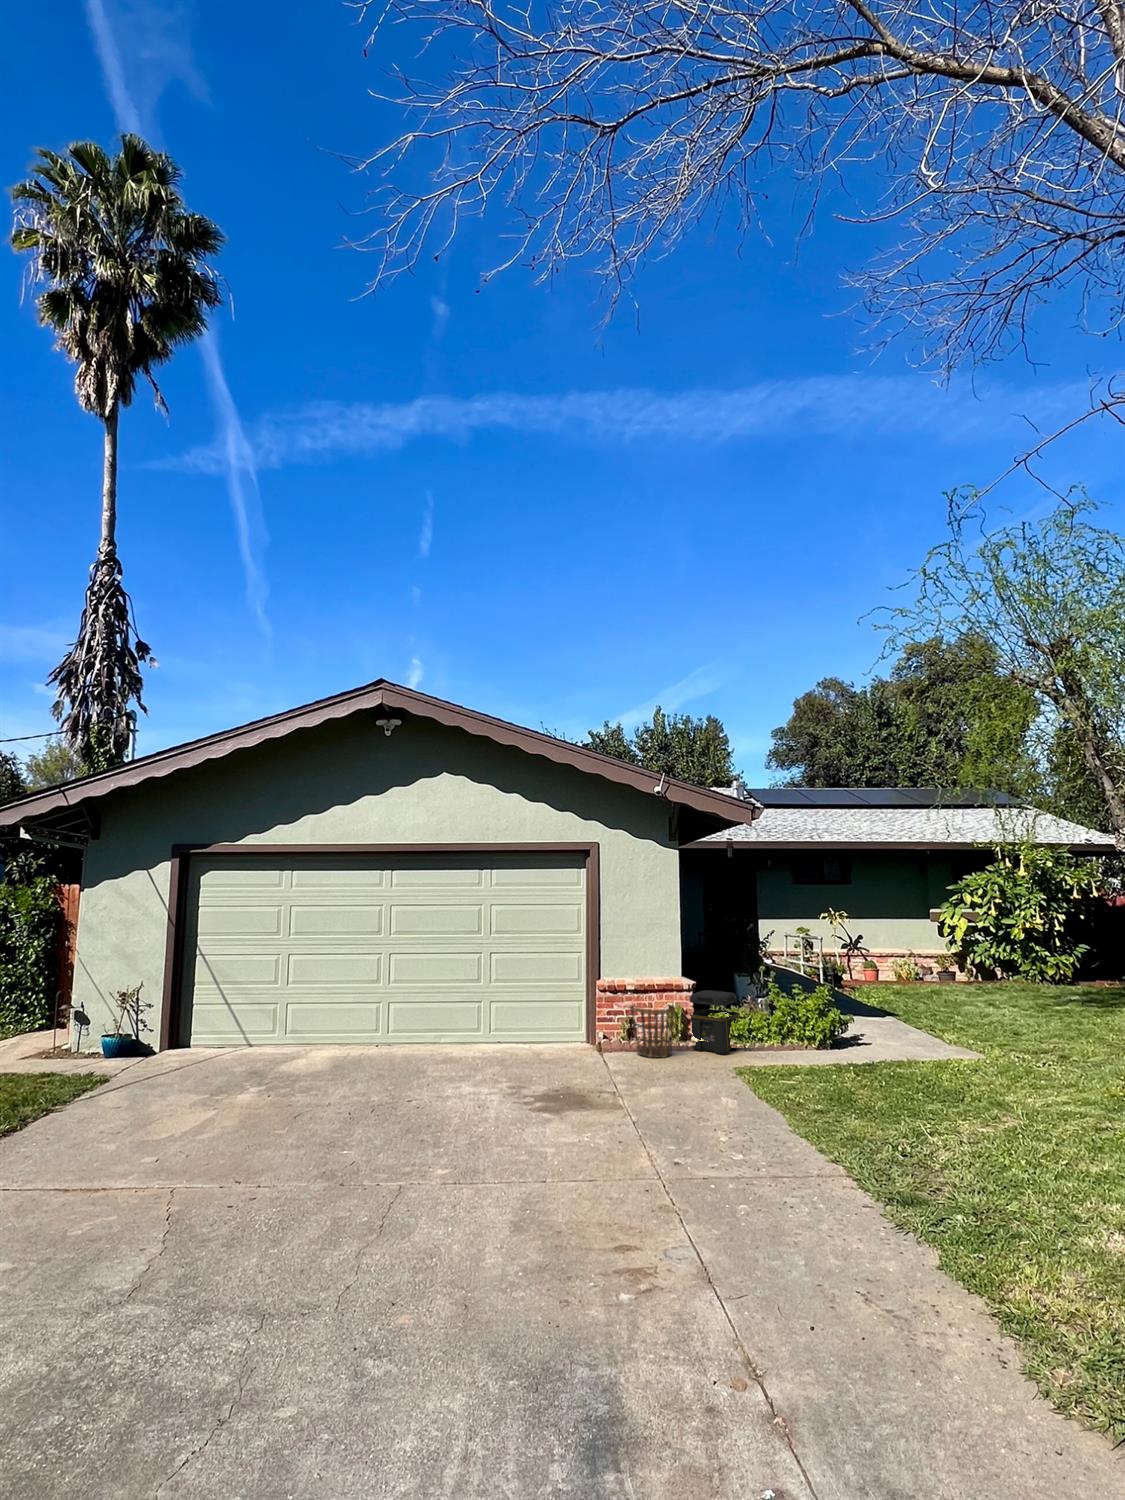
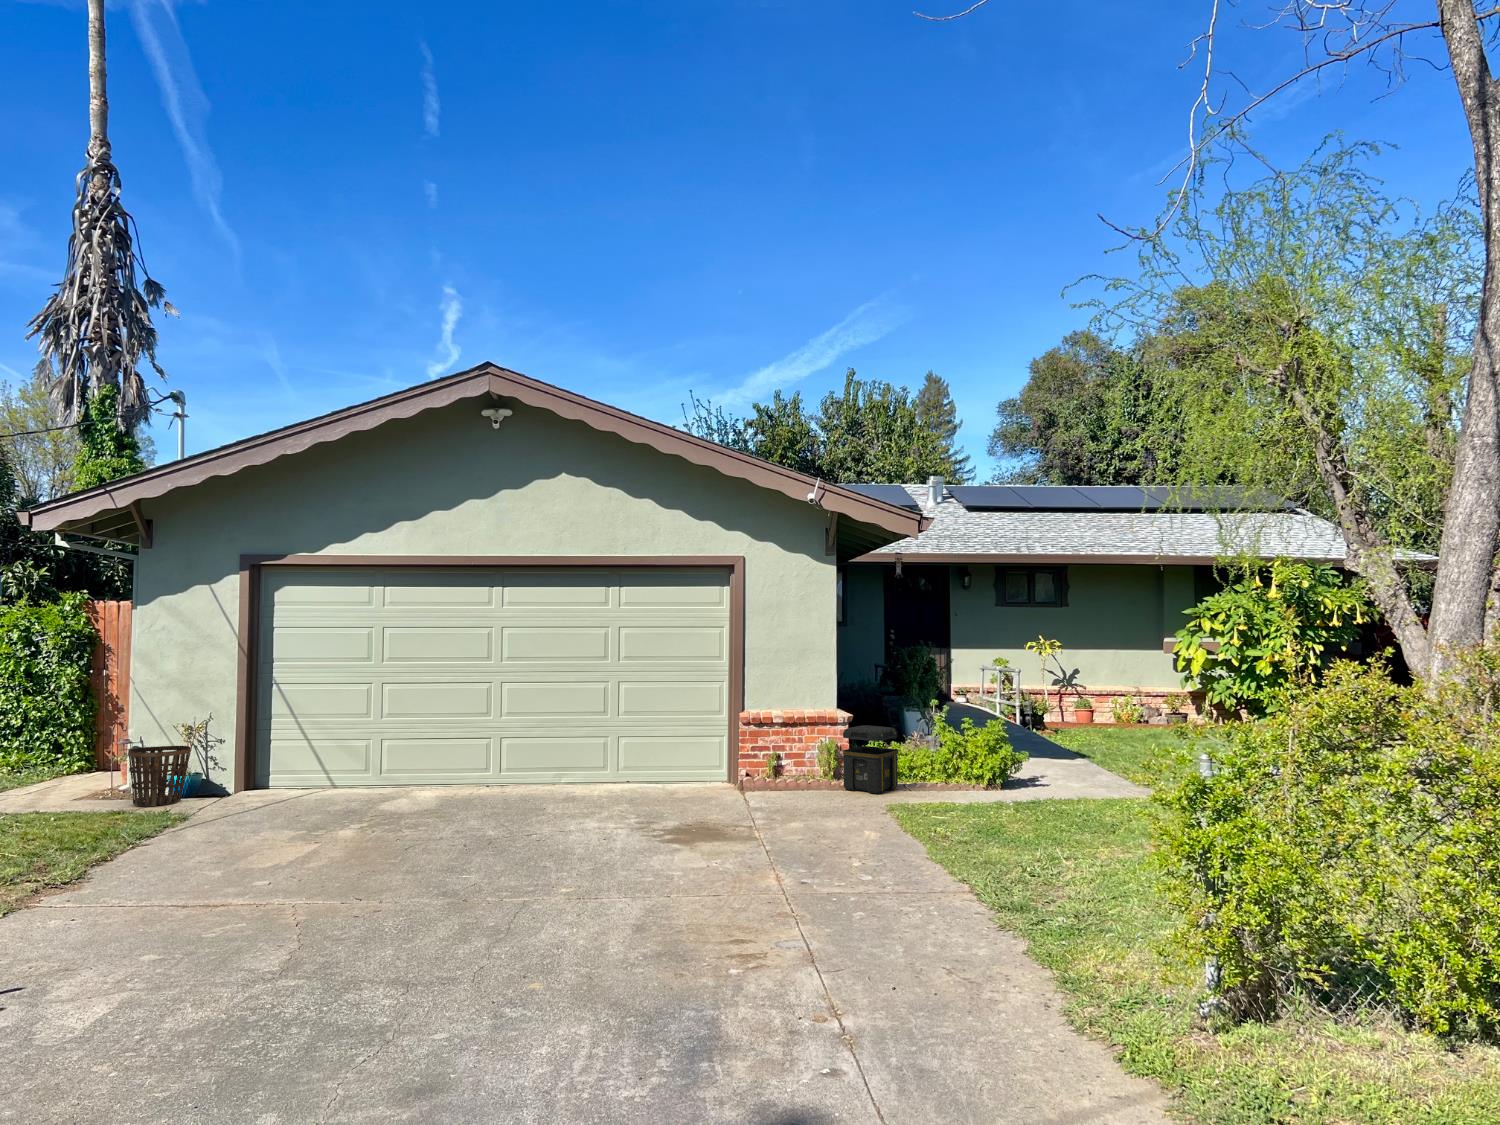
basket: present [630,1004,675,1058] -> present [128,746,191,806]

